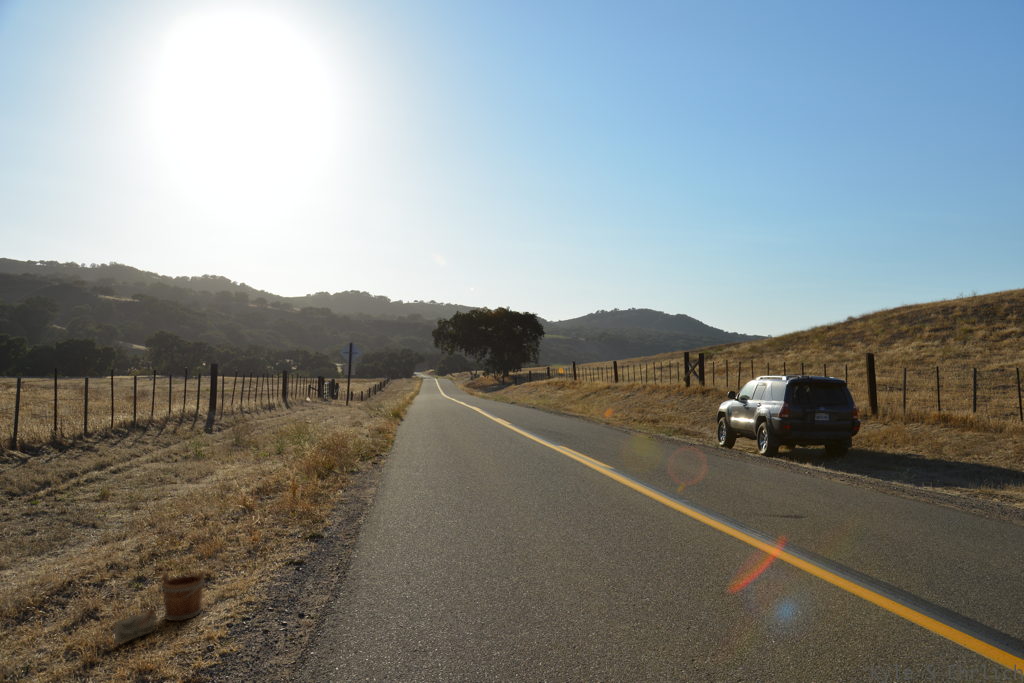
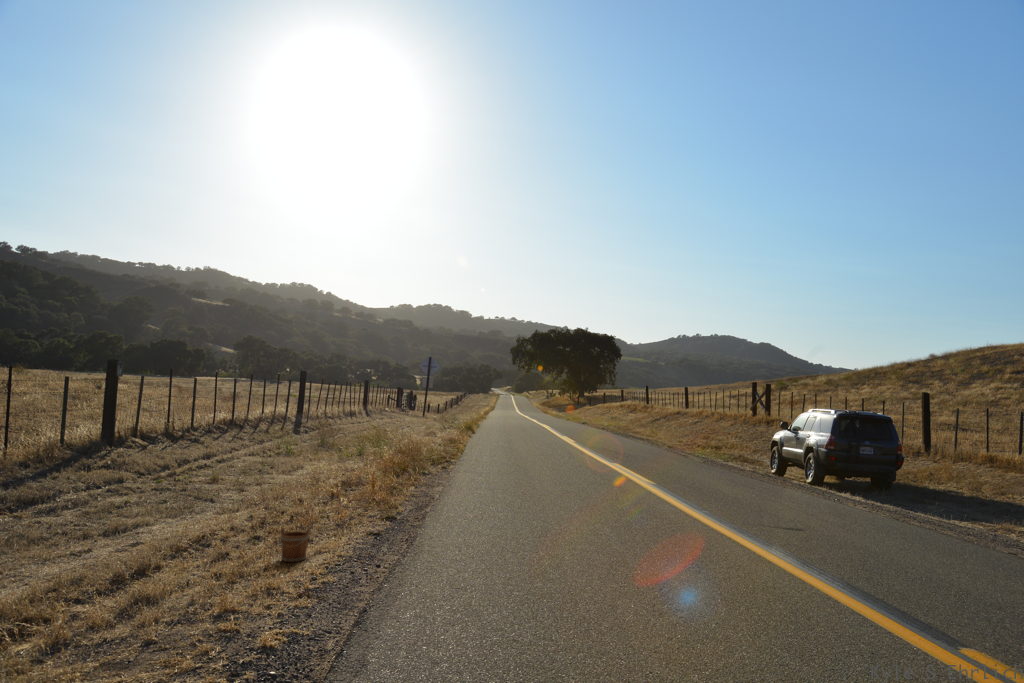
bag: present [114,592,157,643] -> none [250,536,278,571]

